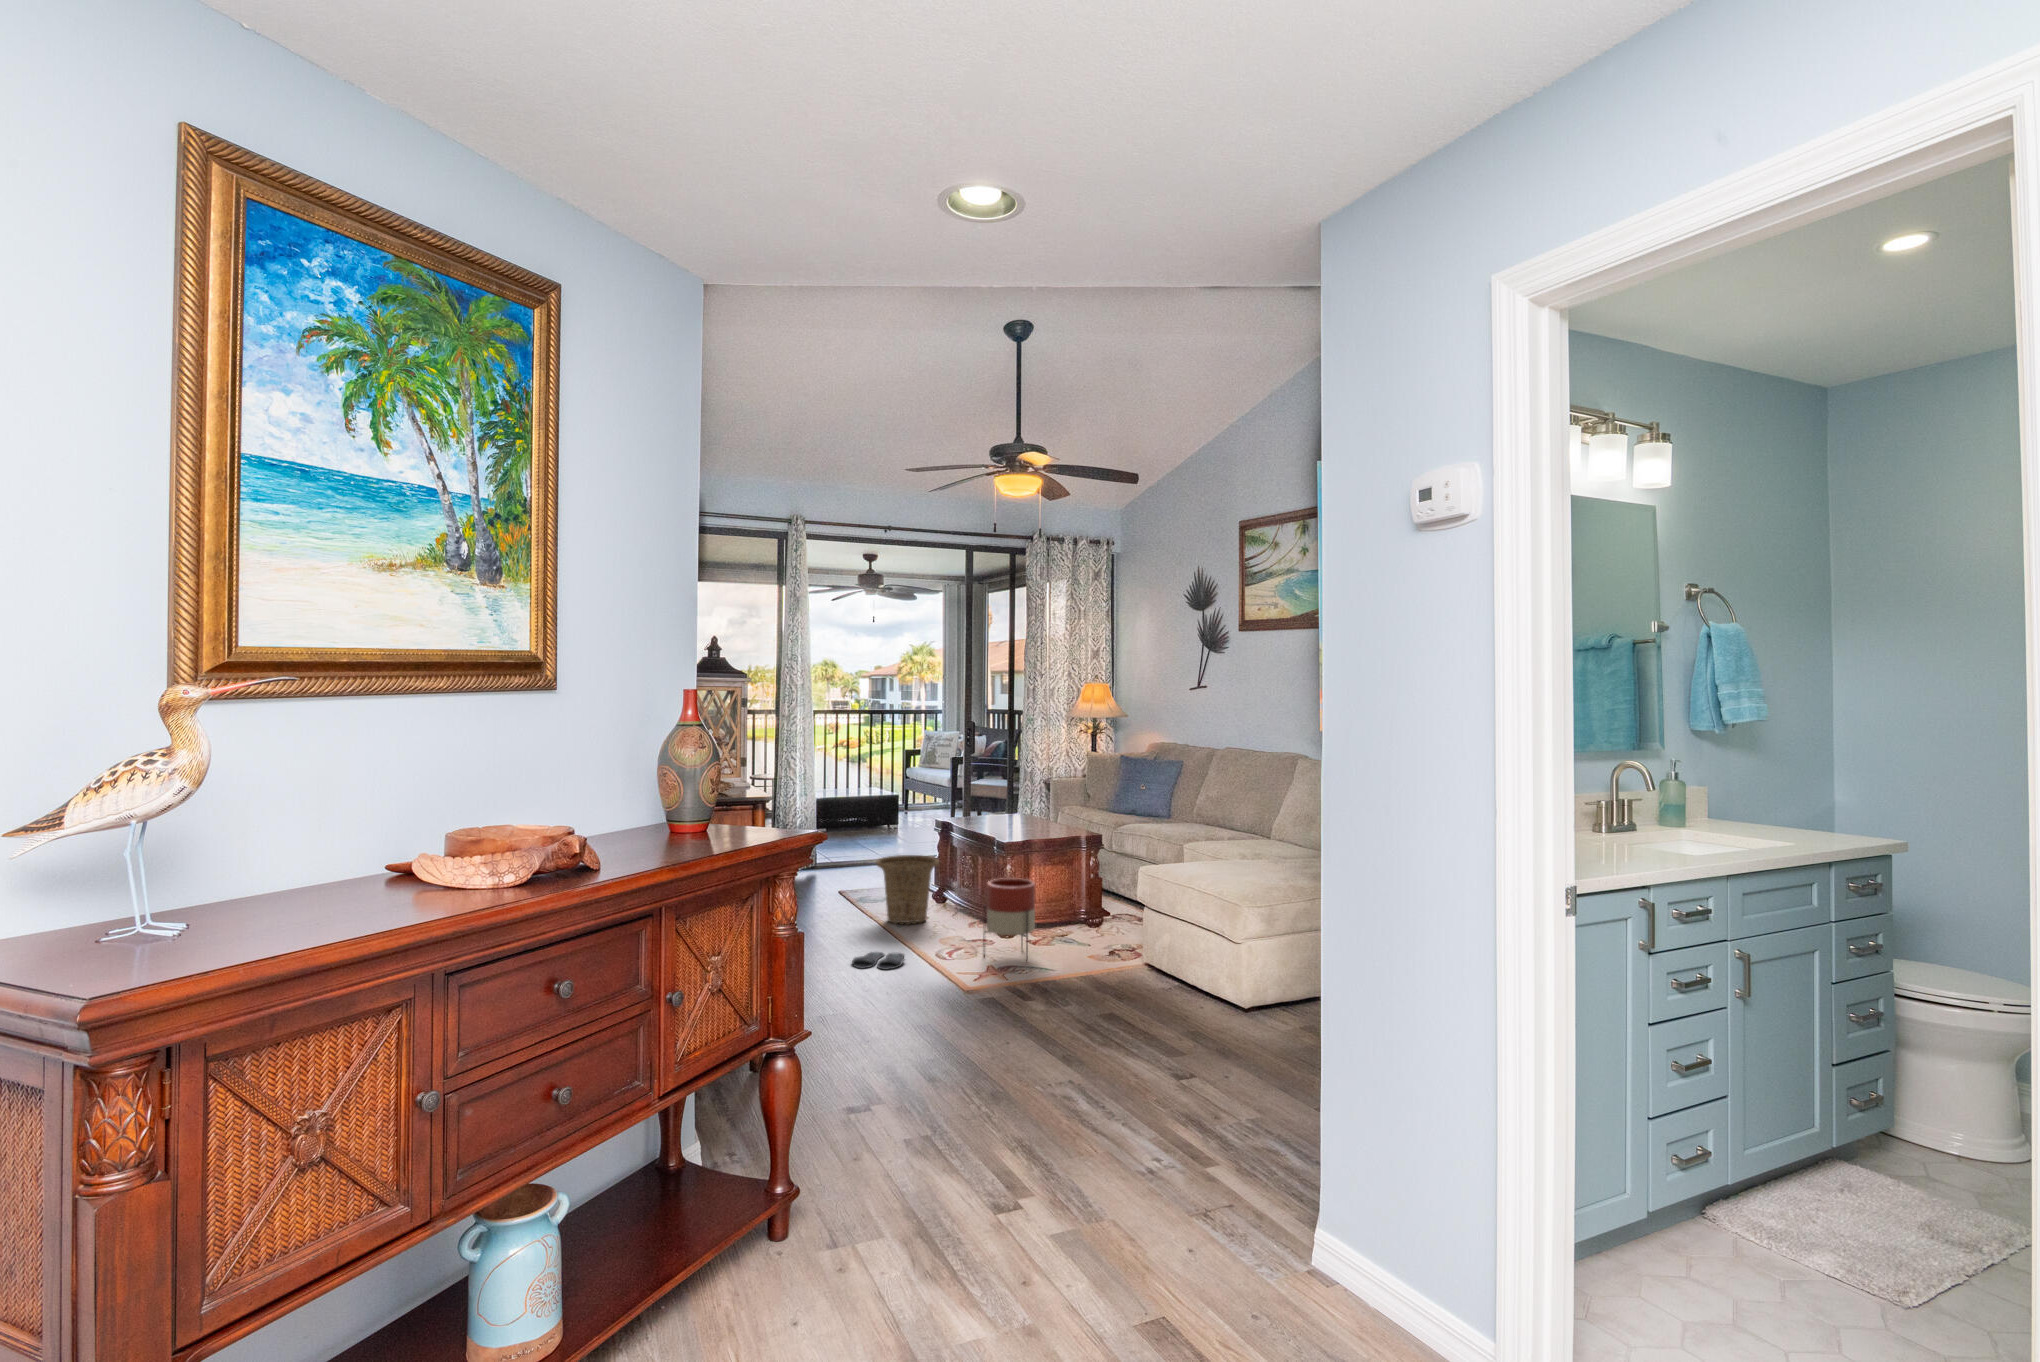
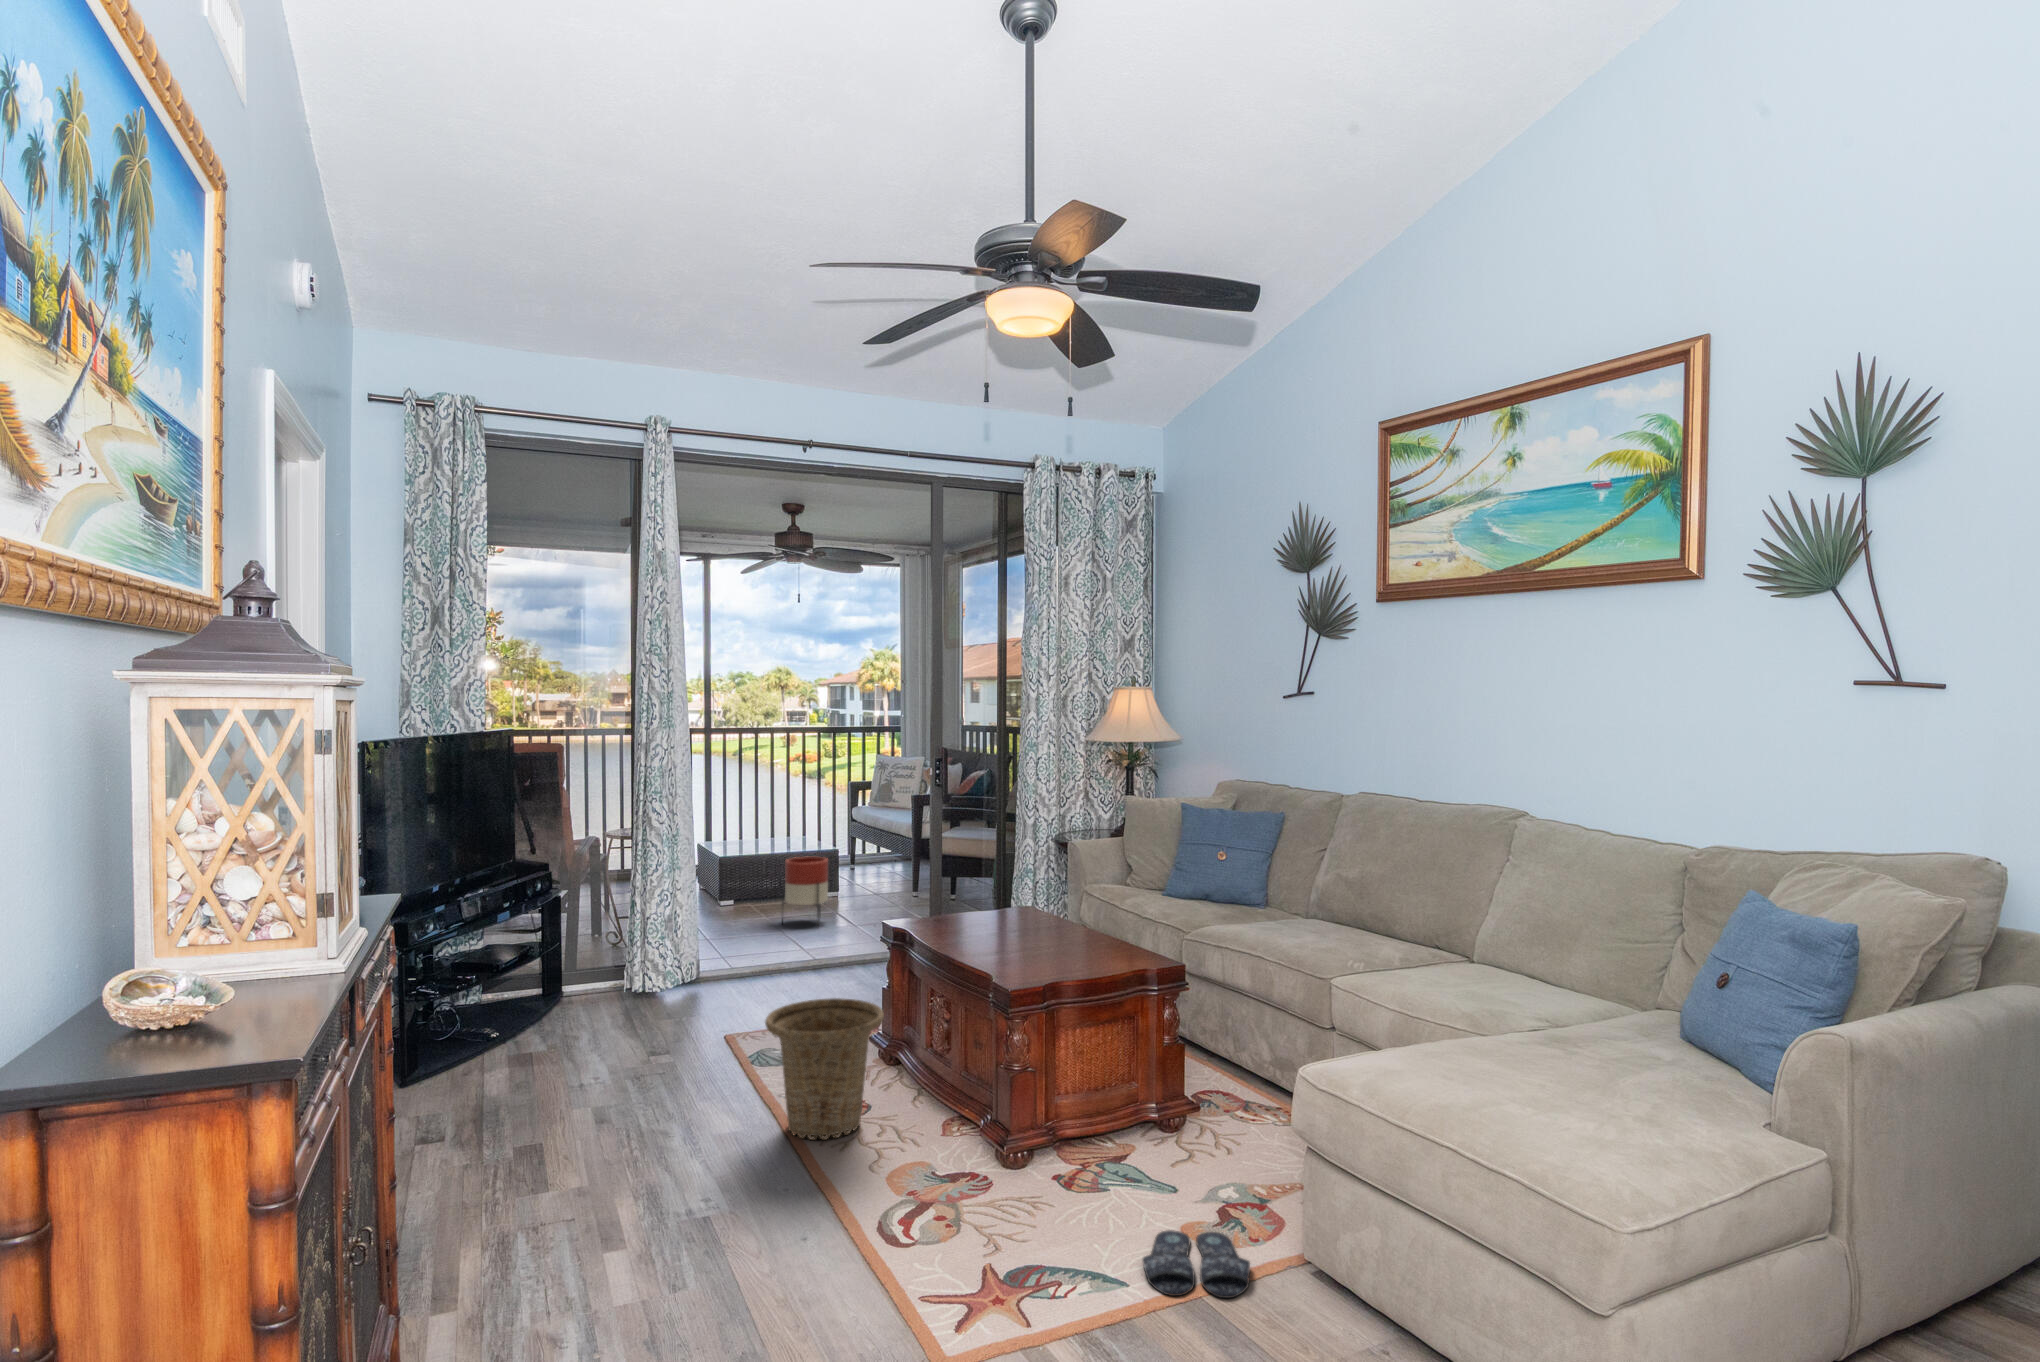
planter: present [983,878,1035,960] -> present [782,857,828,922]
slippers: present [852,952,904,970] -> present [1143,1230,1250,1298]

